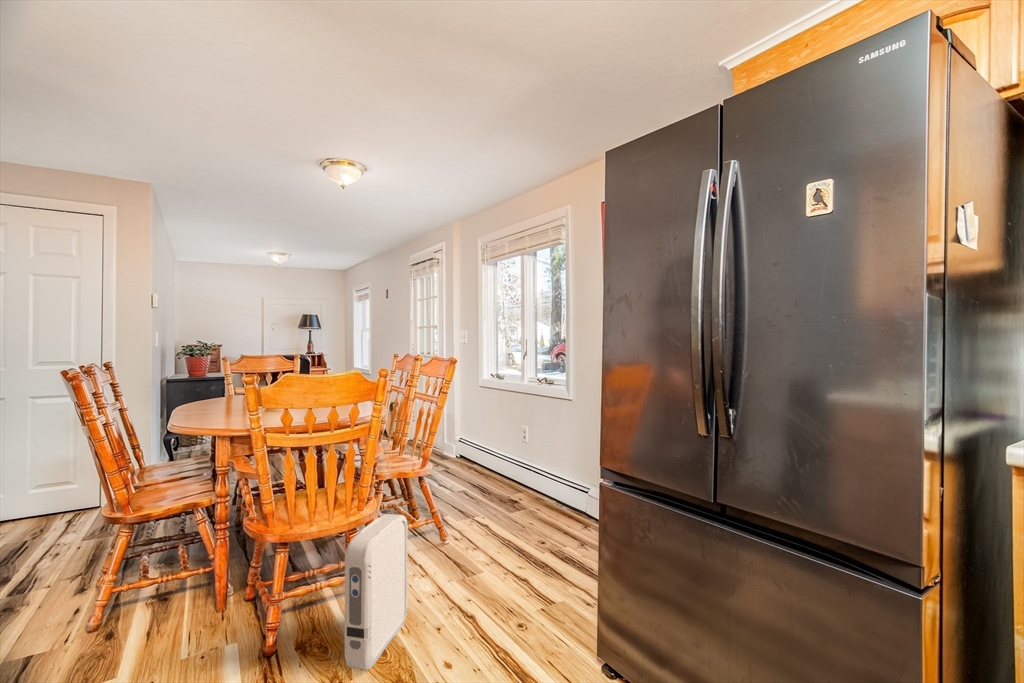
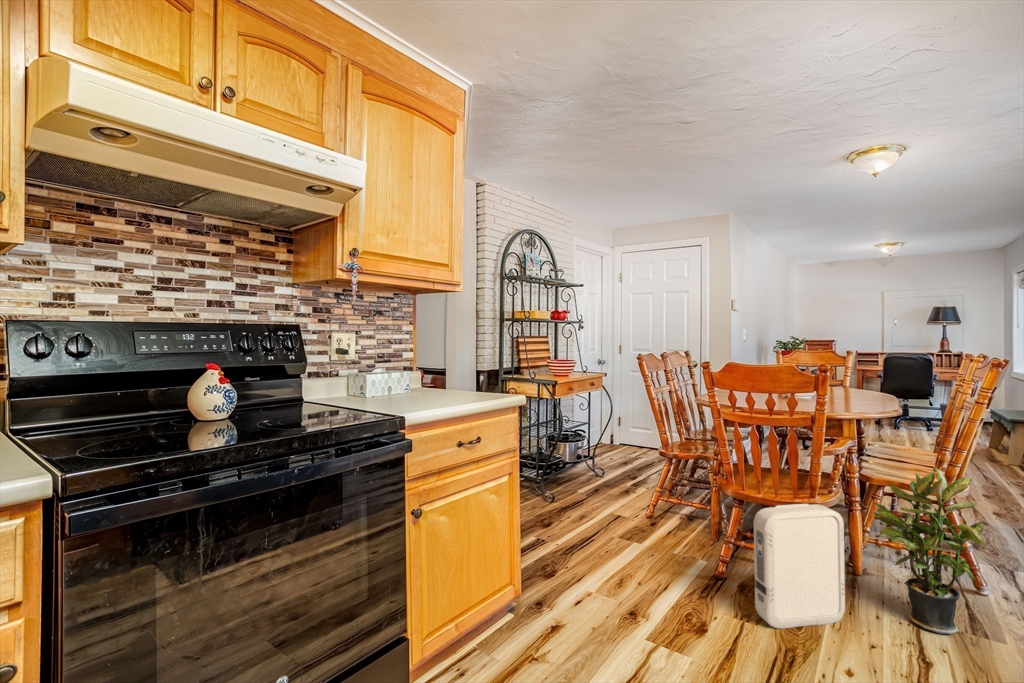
potted plant: none [410,452,480,591] -> present [873,467,985,634]

